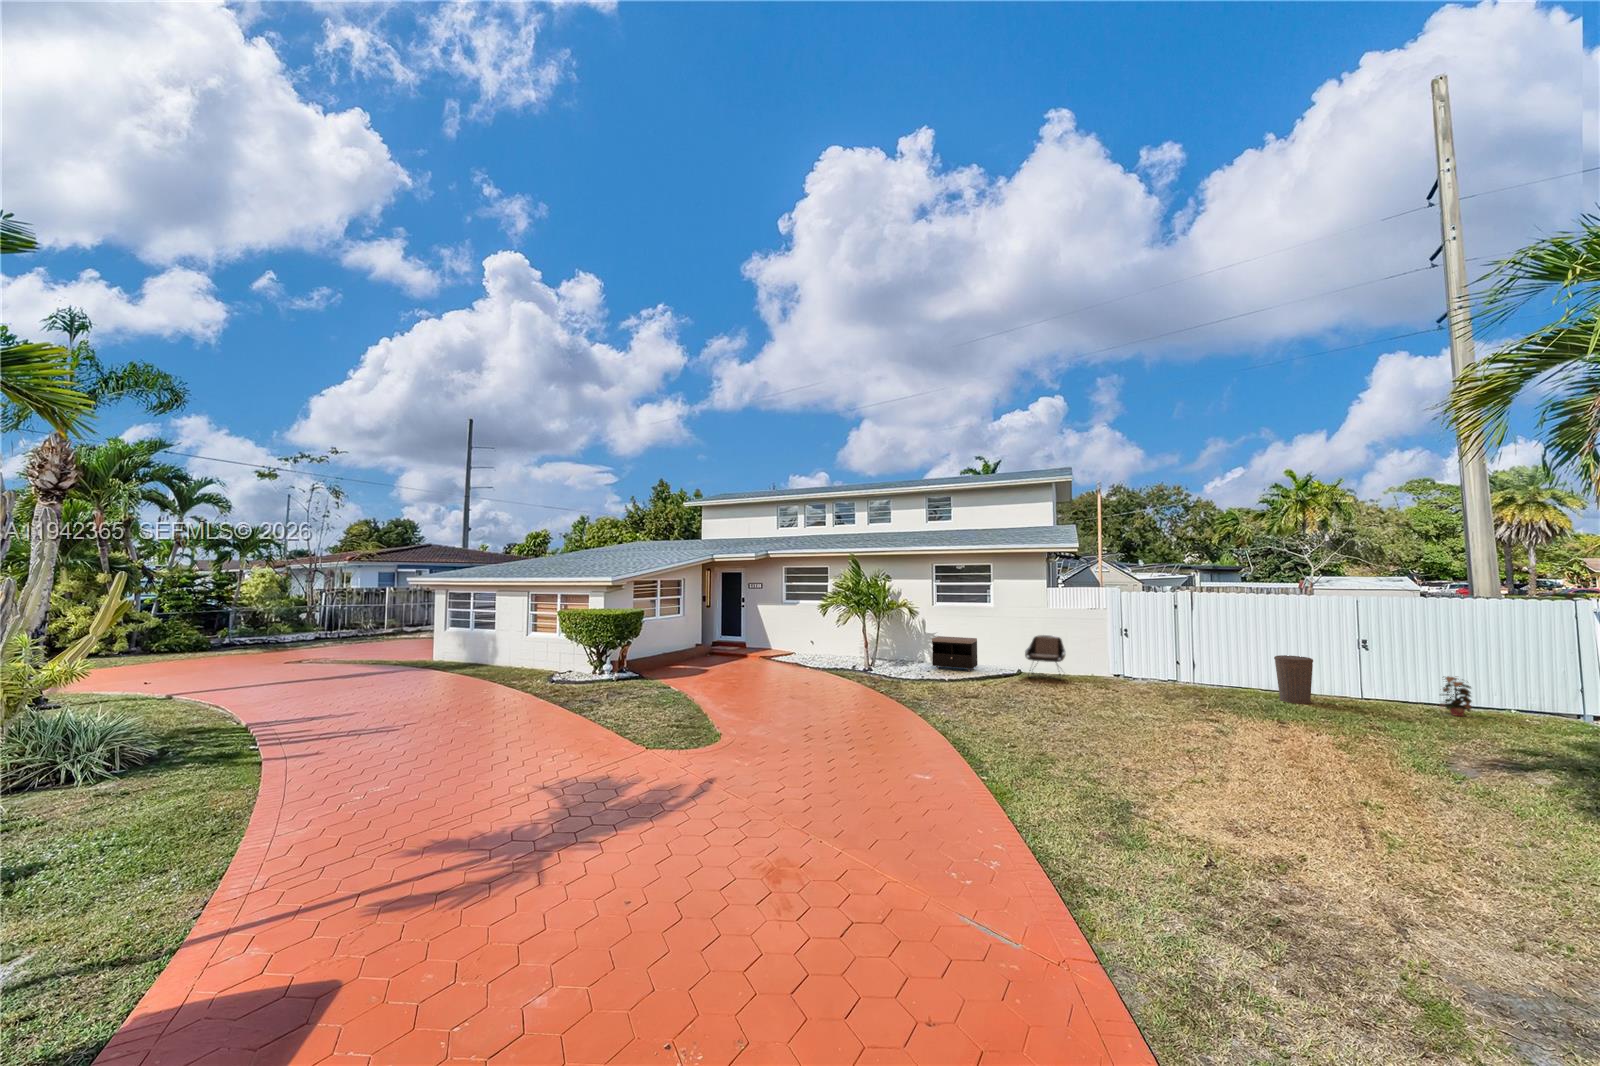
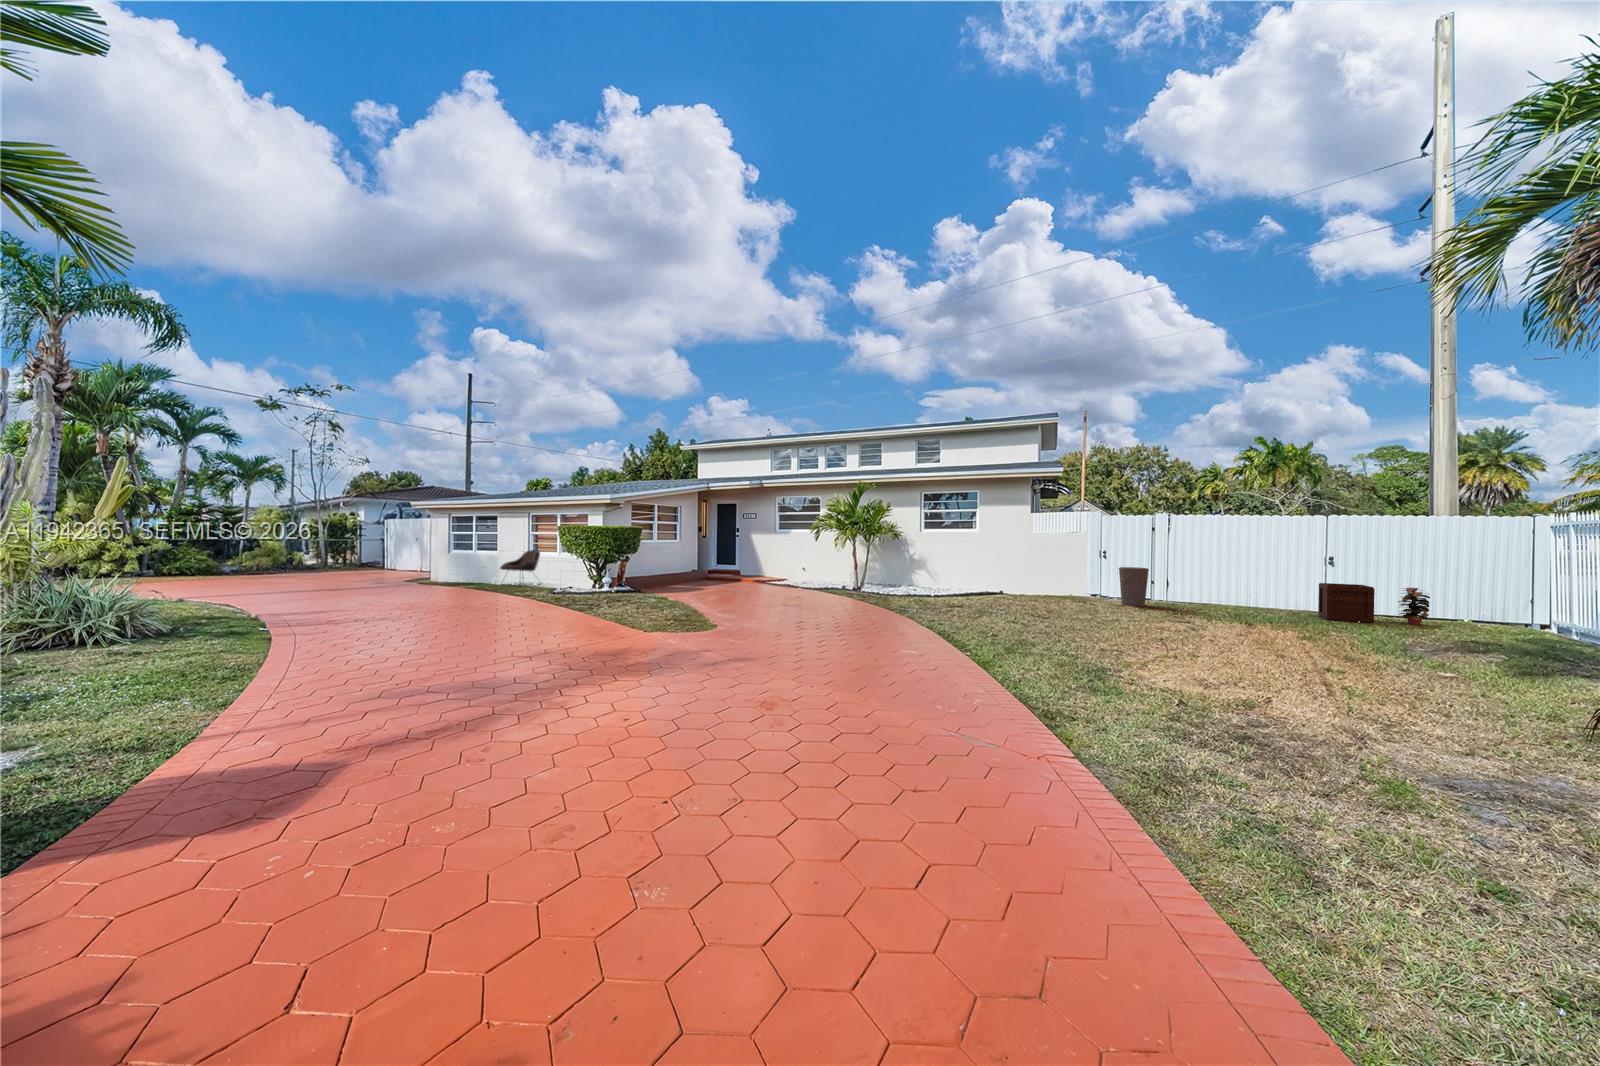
lounge chair: present [1025,635,1066,677] -> present [500,550,540,585]
storage bench: present [932,636,978,671] -> none [918,562,961,593]
trash can: present [1274,655,1313,704] -> present [1119,567,1149,606]
wooden crate: none [1354,668,1414,715] -> present [1318,583,1375,623]

